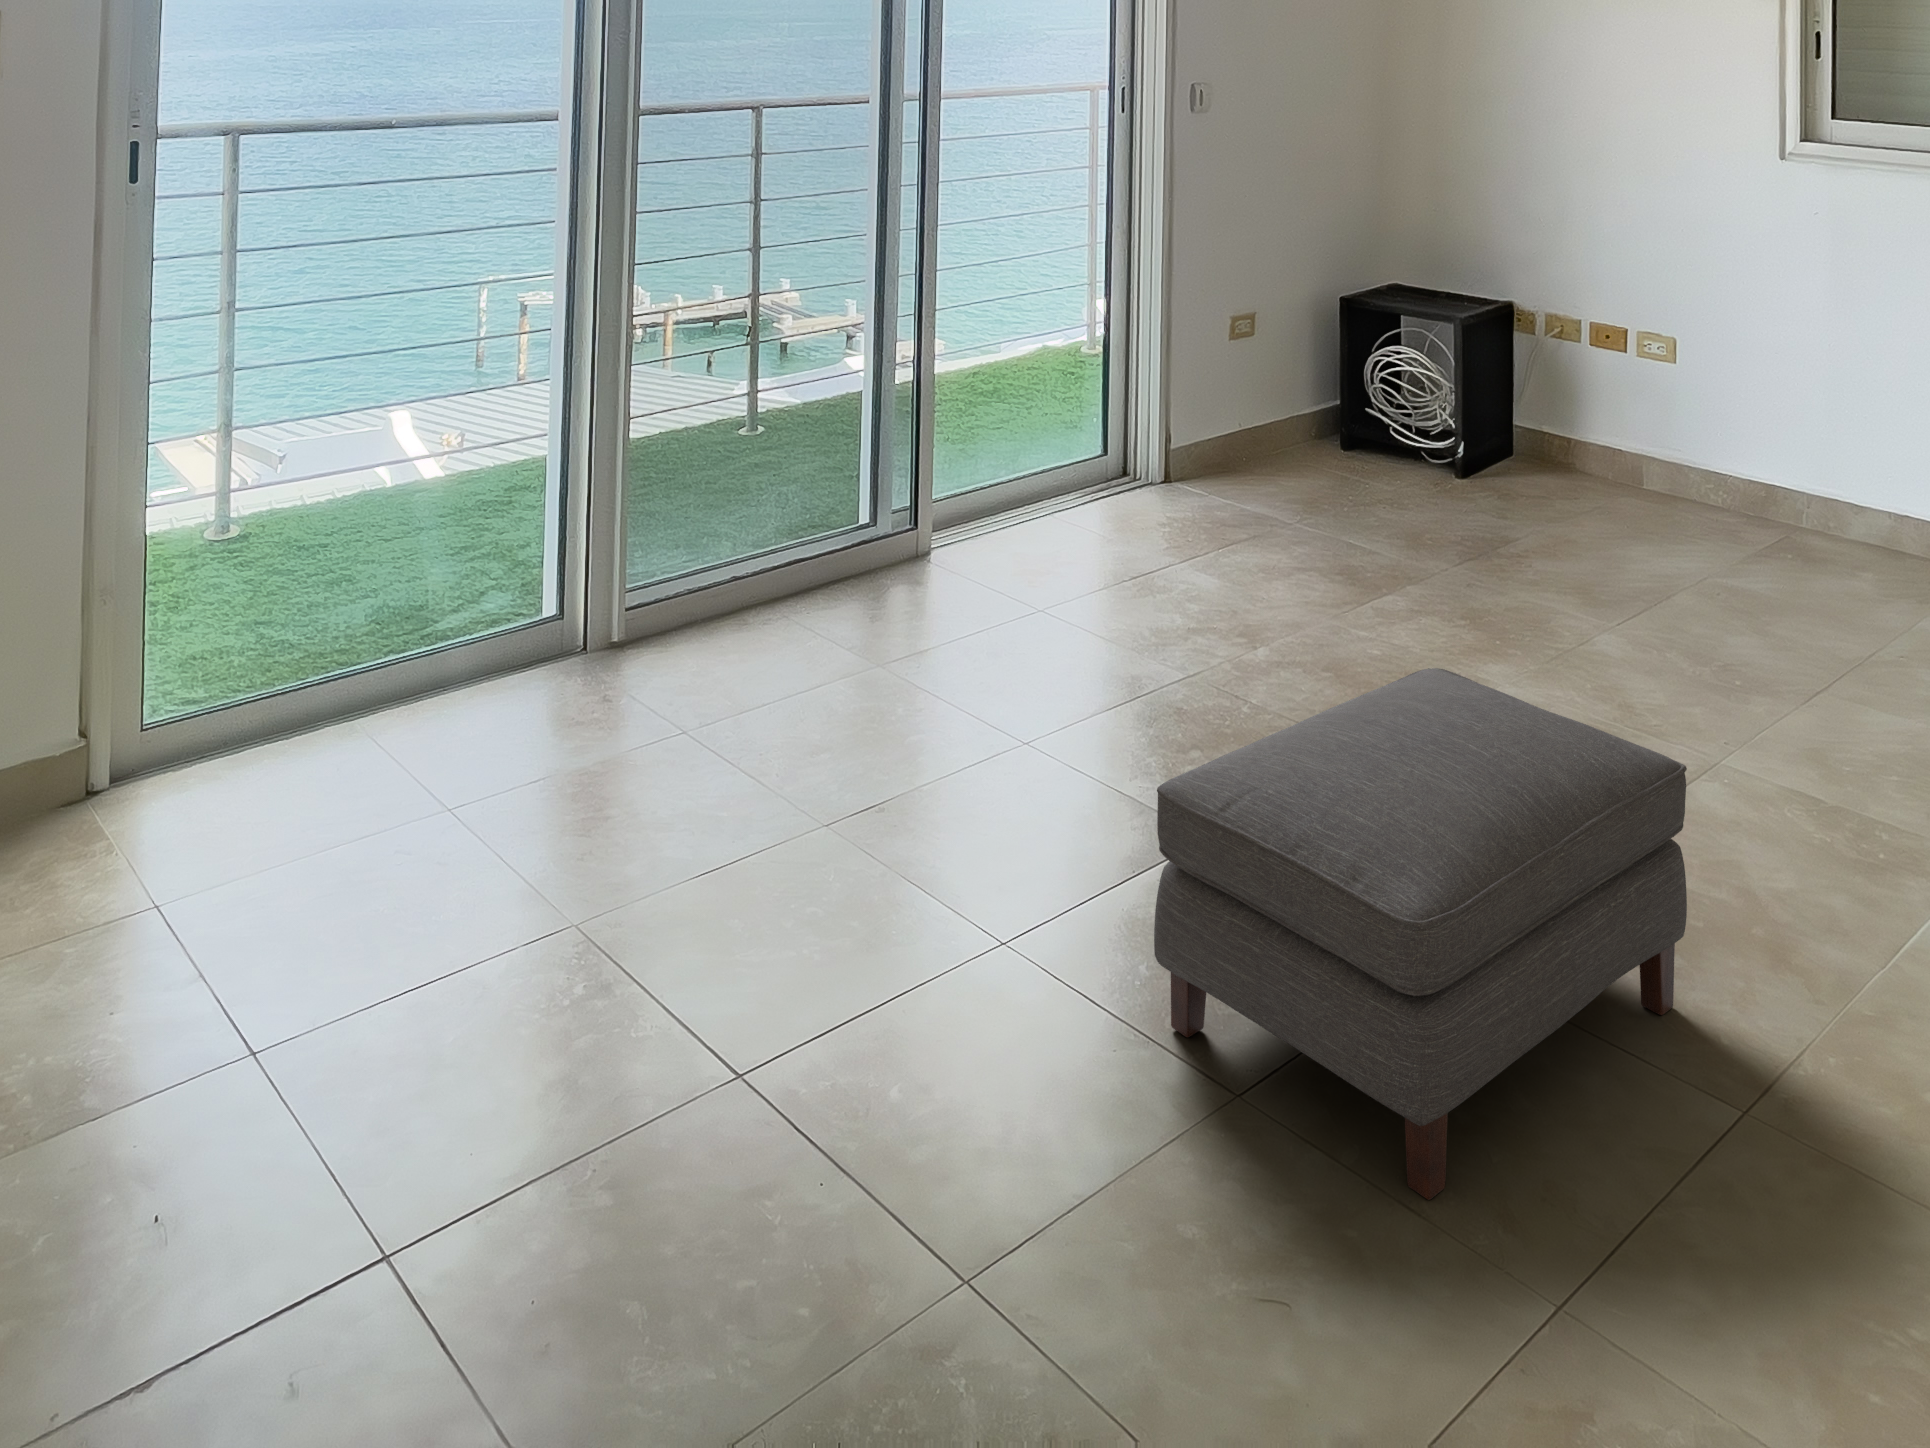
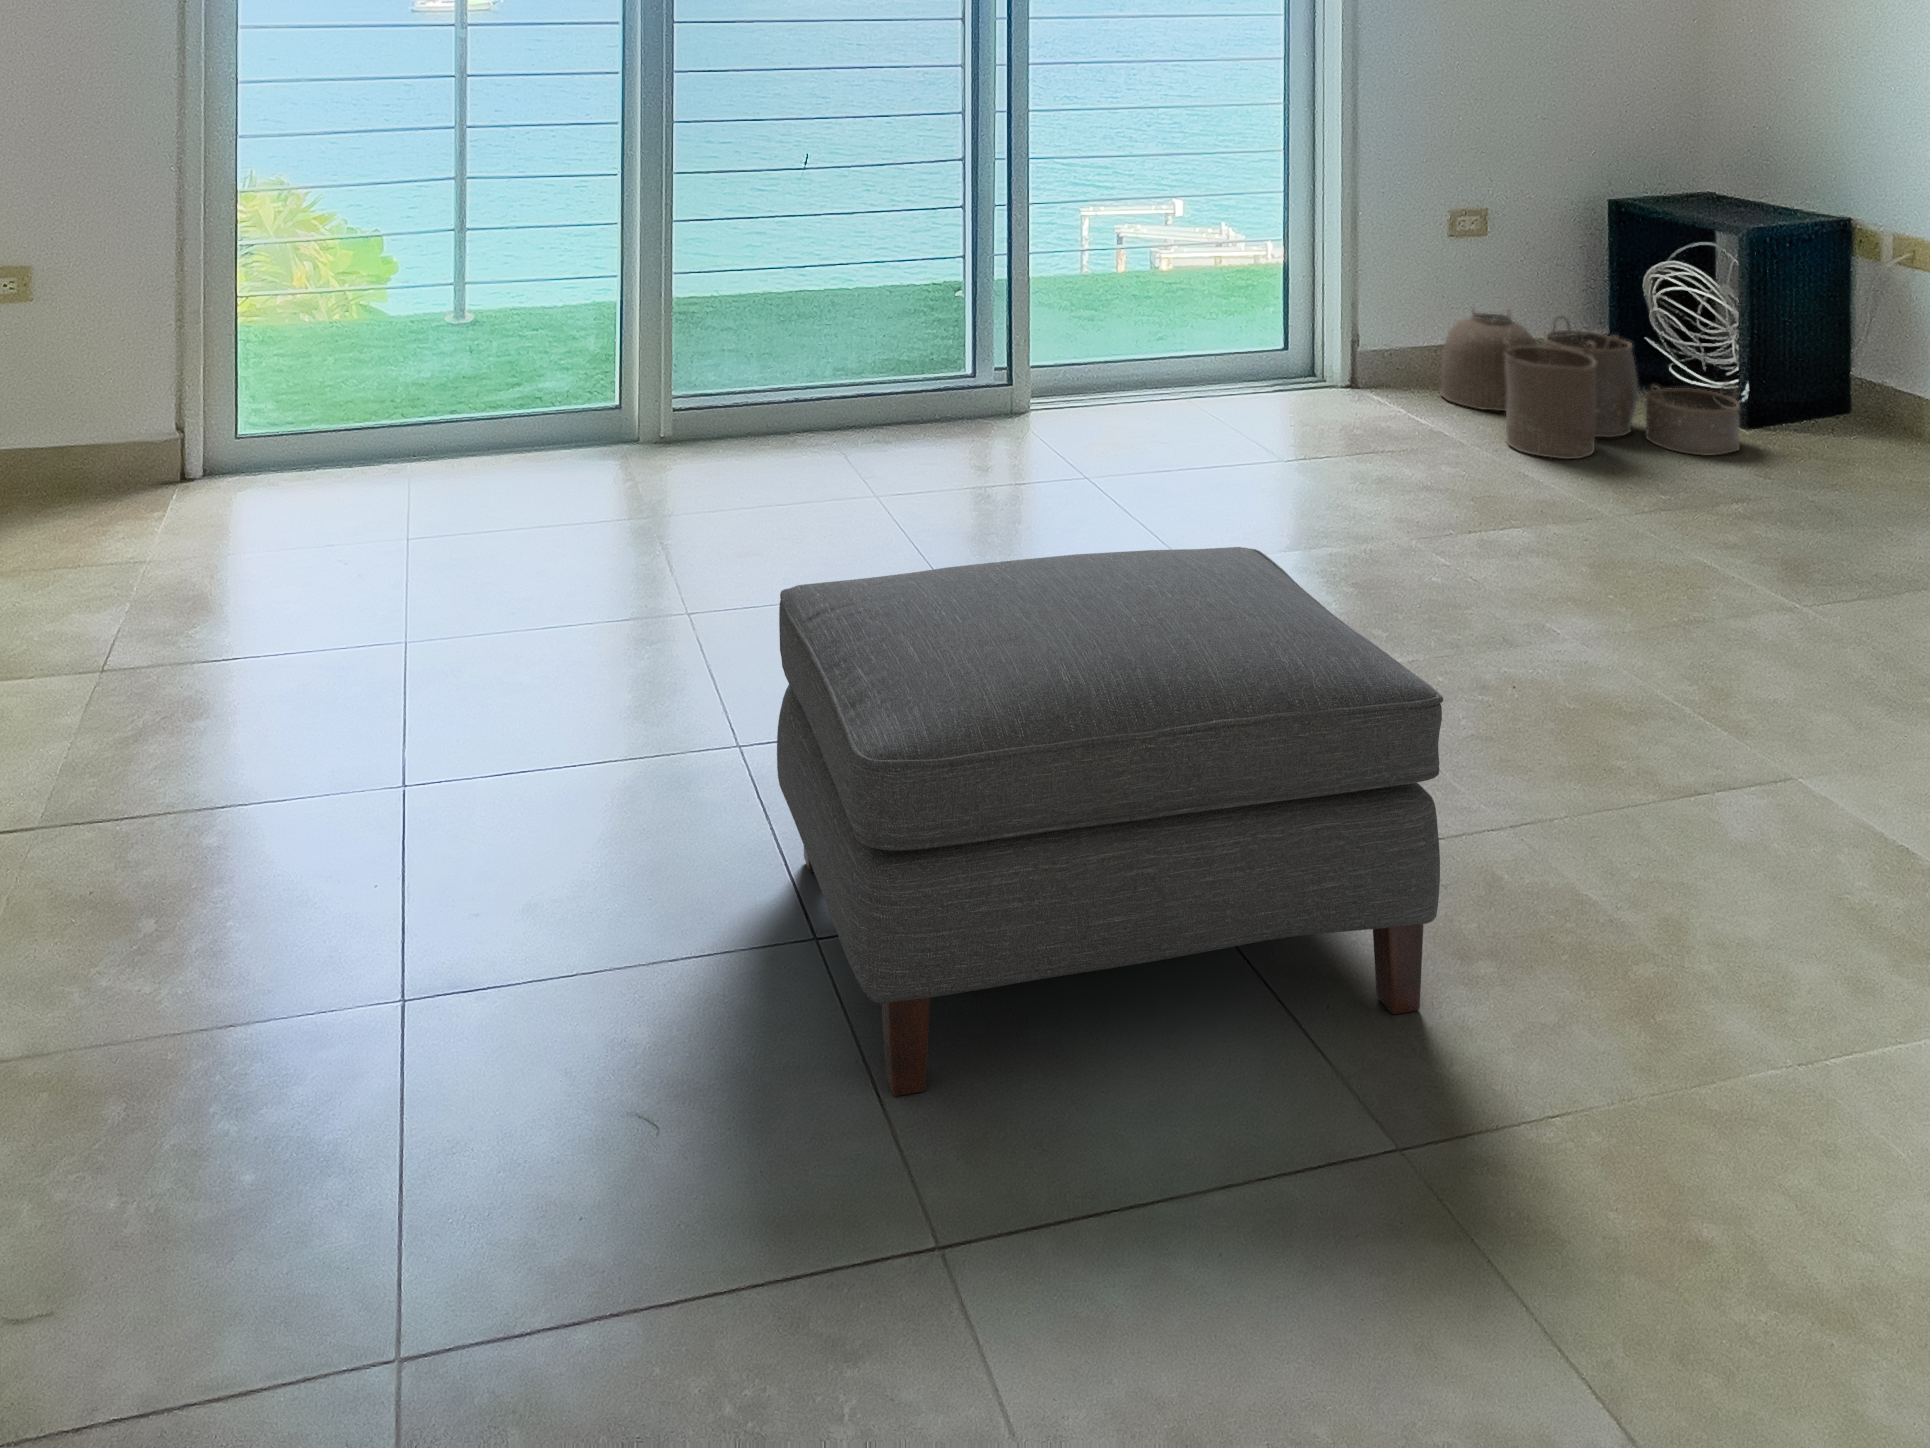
woven basket: none [1231,398,1472,526] -> present [1440,310,1740,459]

